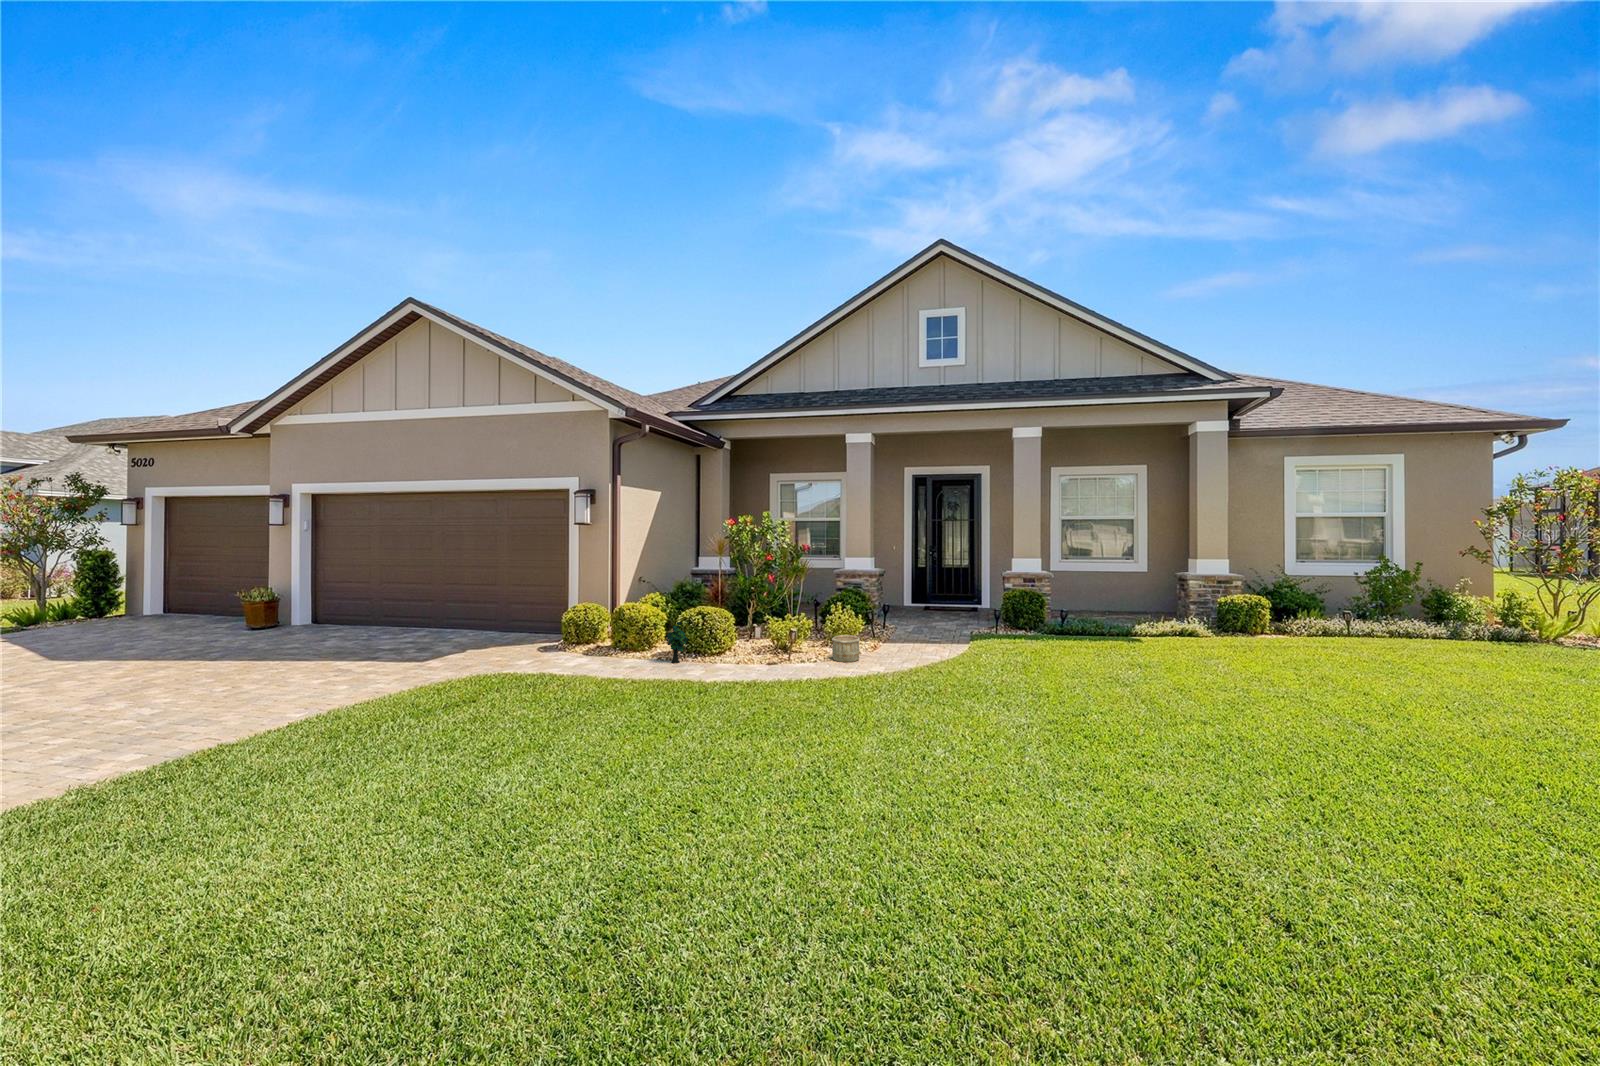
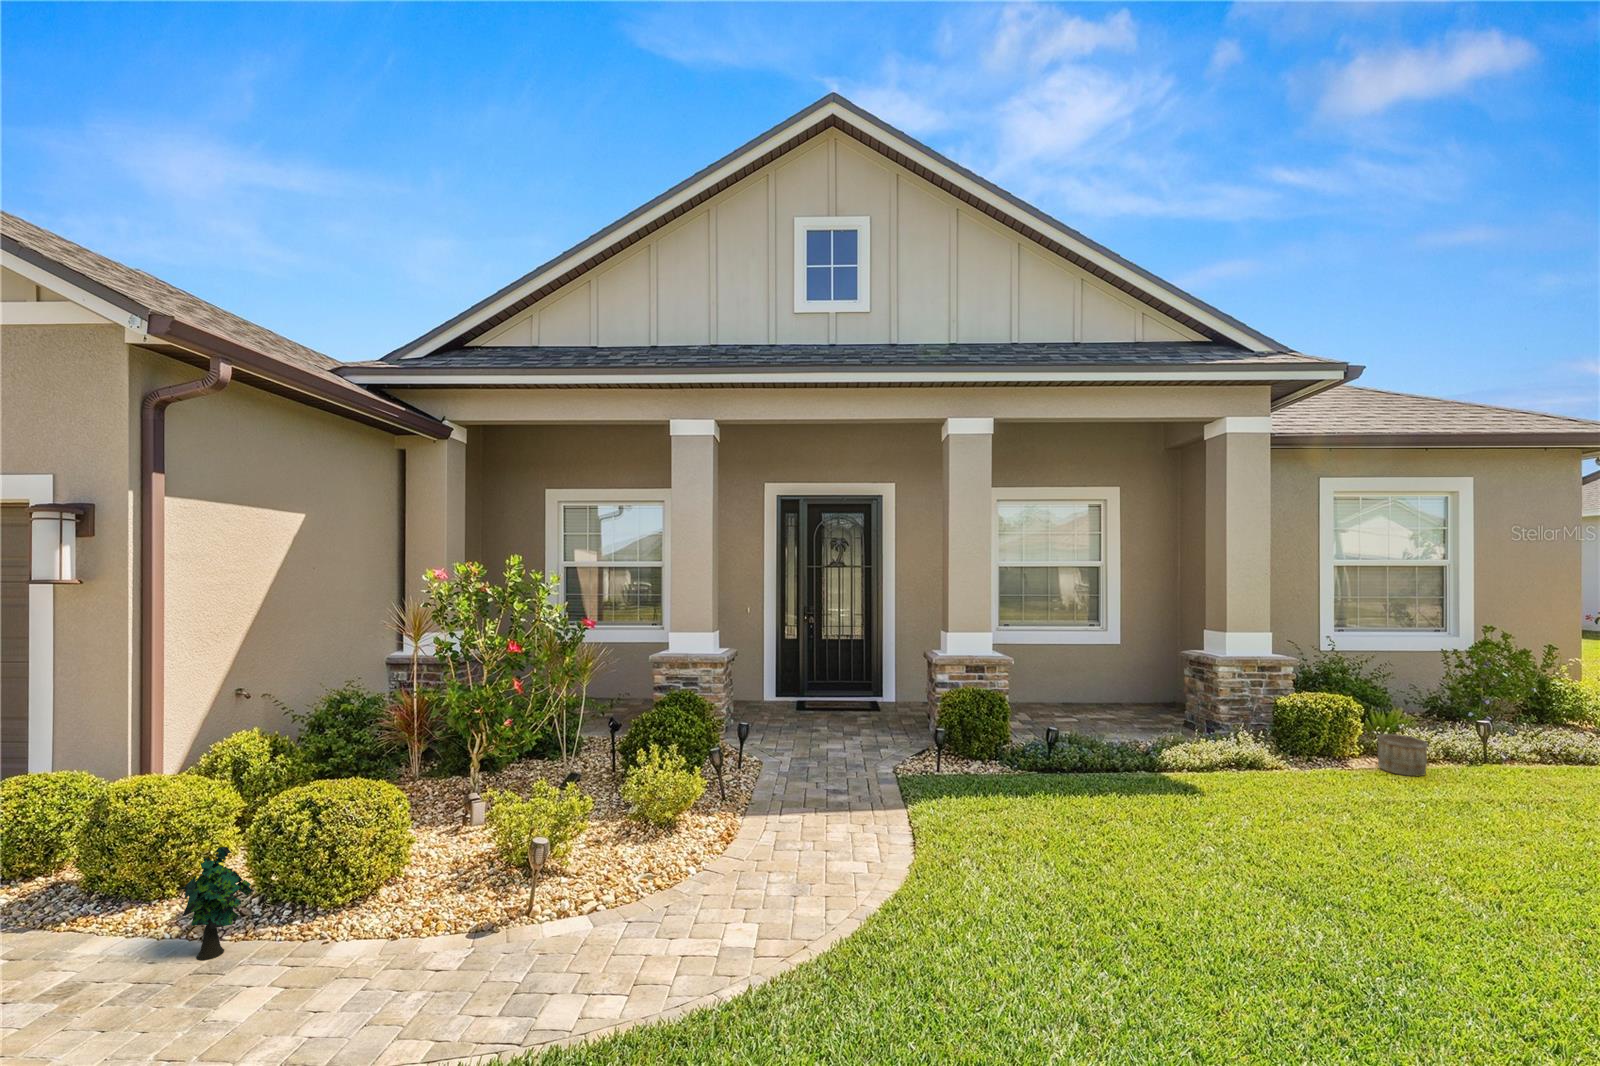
wooden bucket: present [832,635,860,662] -> present [1377,734,1429,776]

